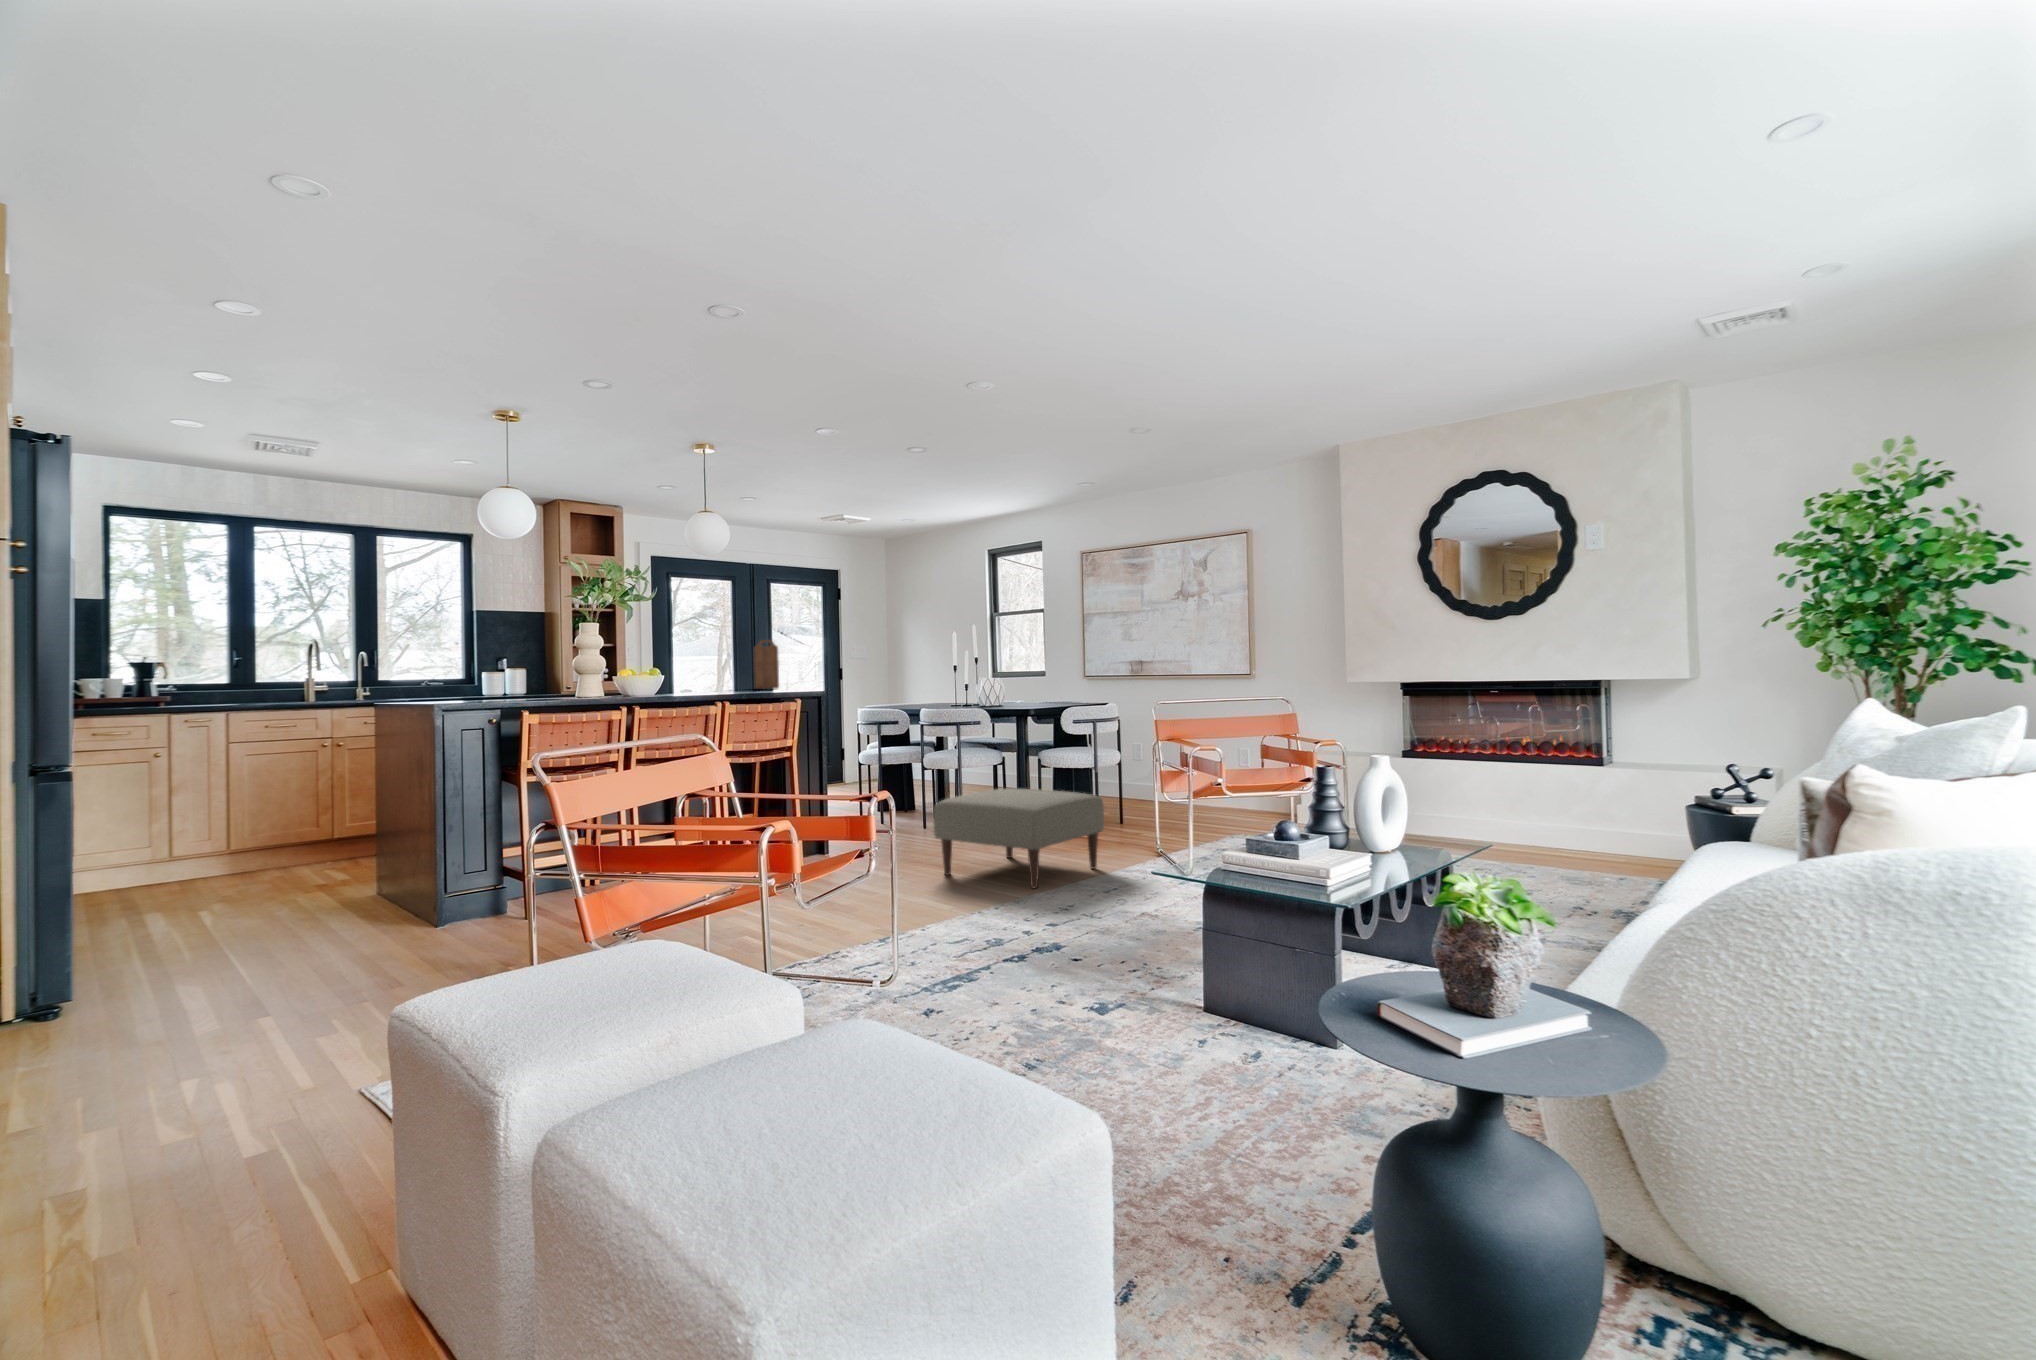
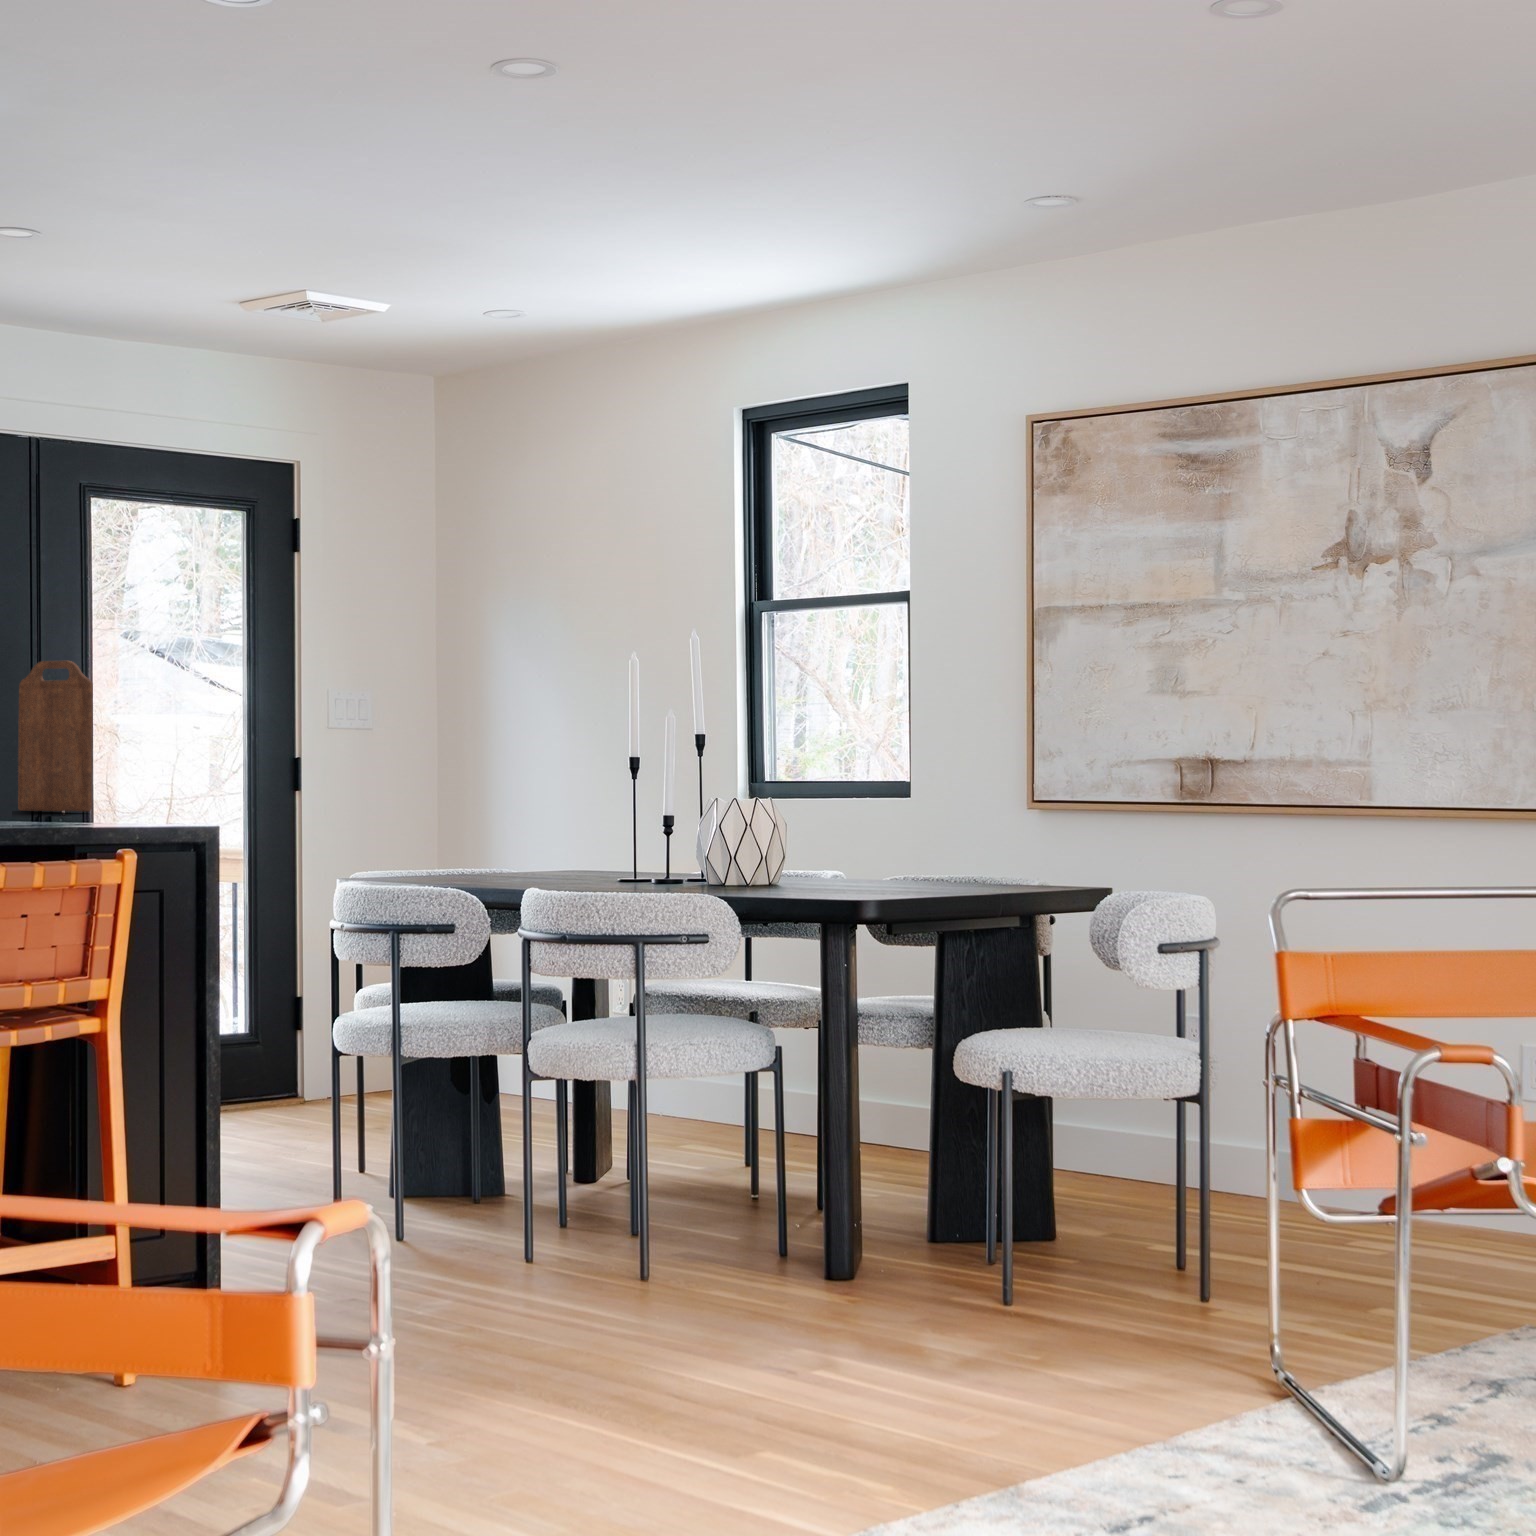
ottoman: present [934,788,1104,888] -> none [556,1155,1107,1496]

